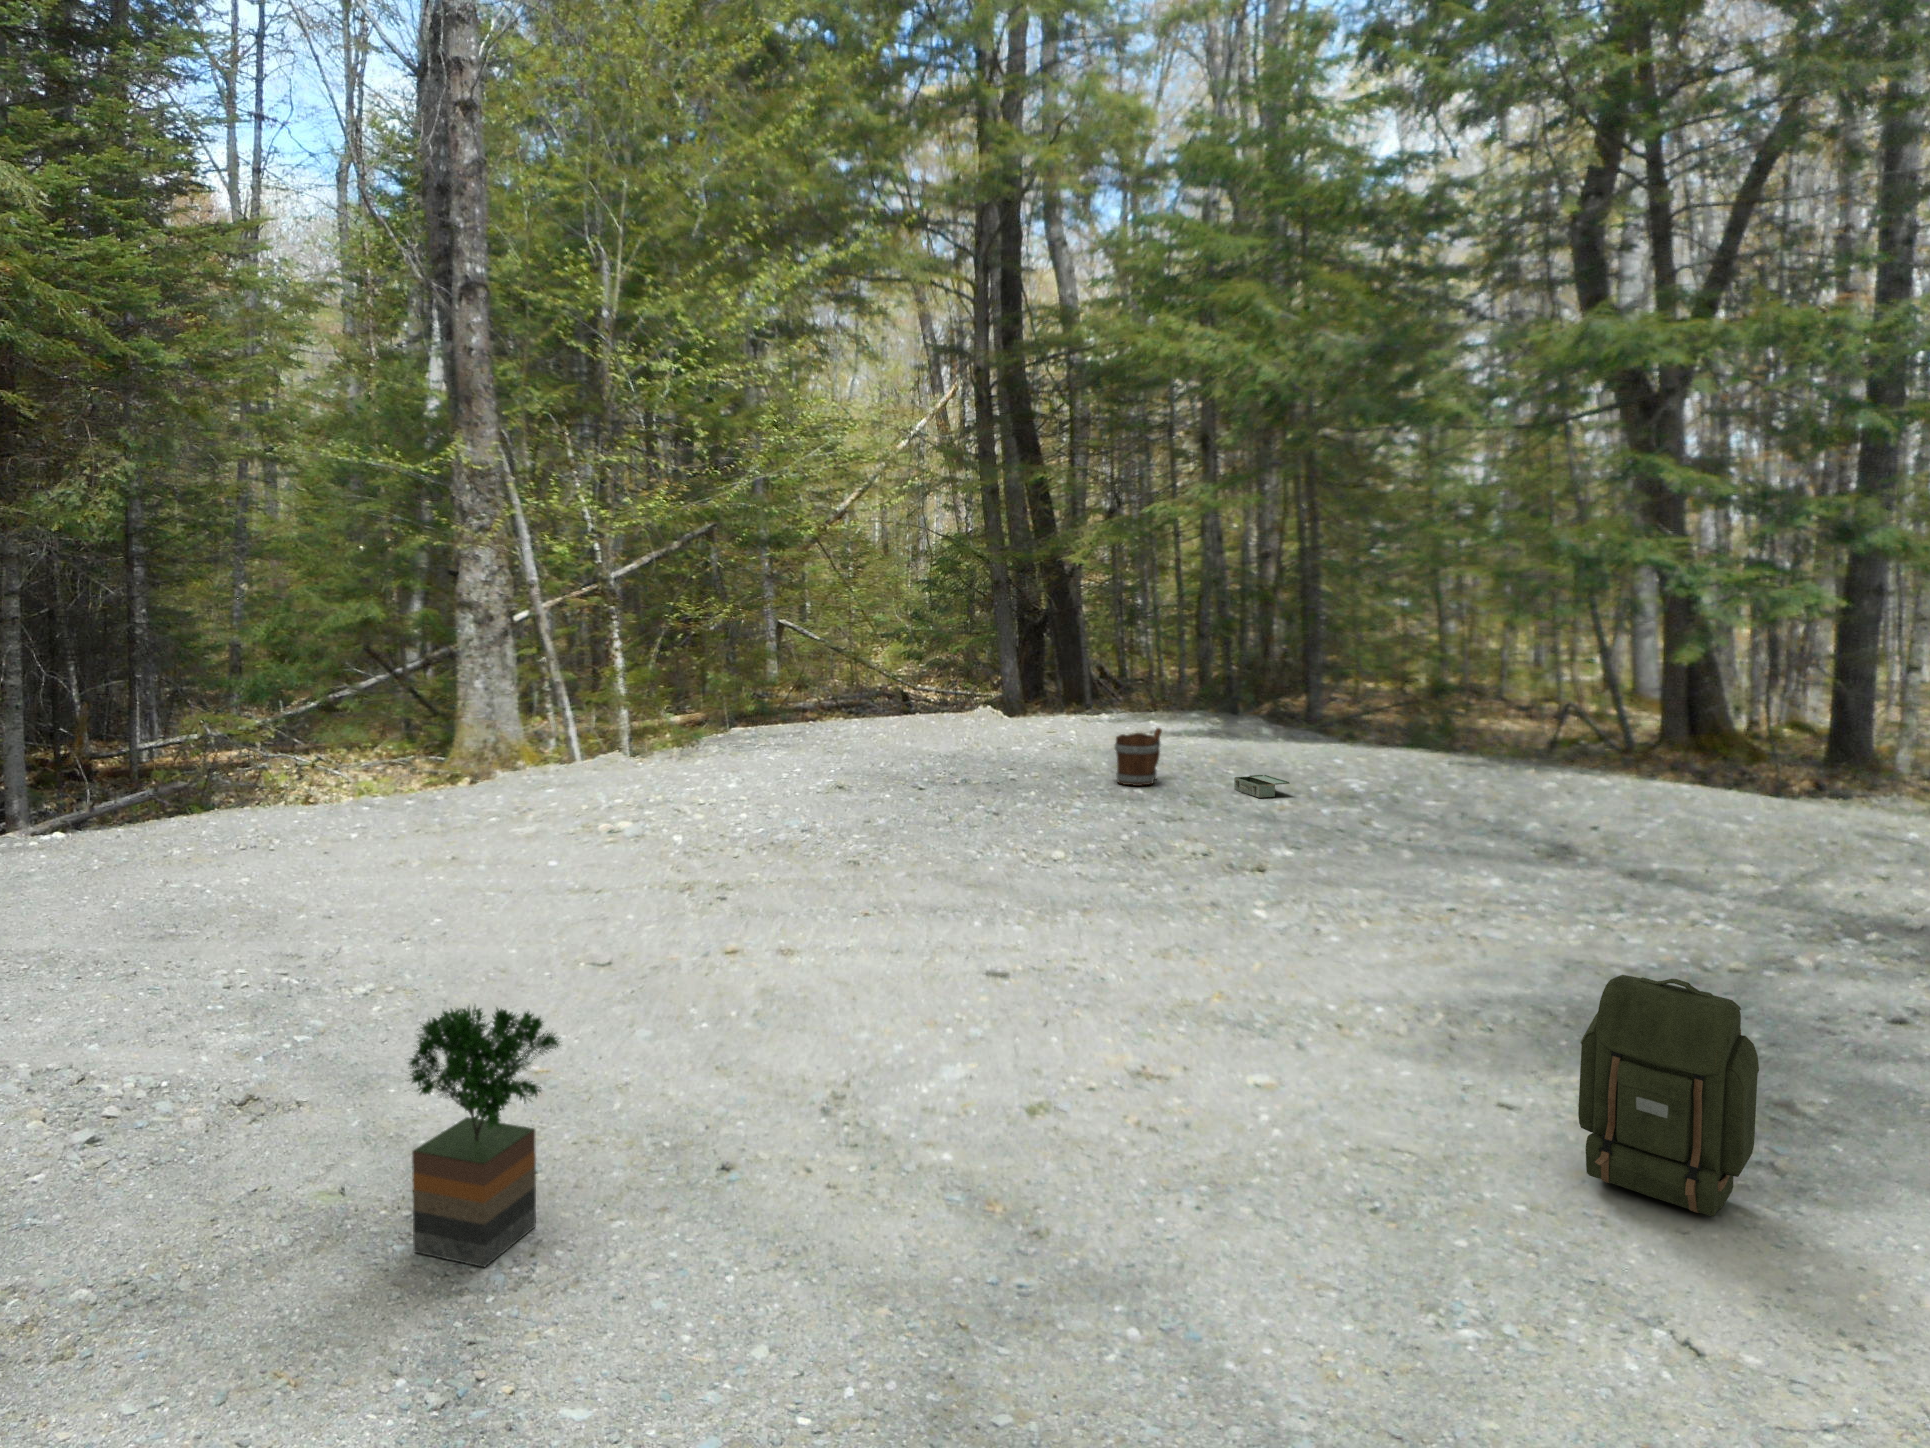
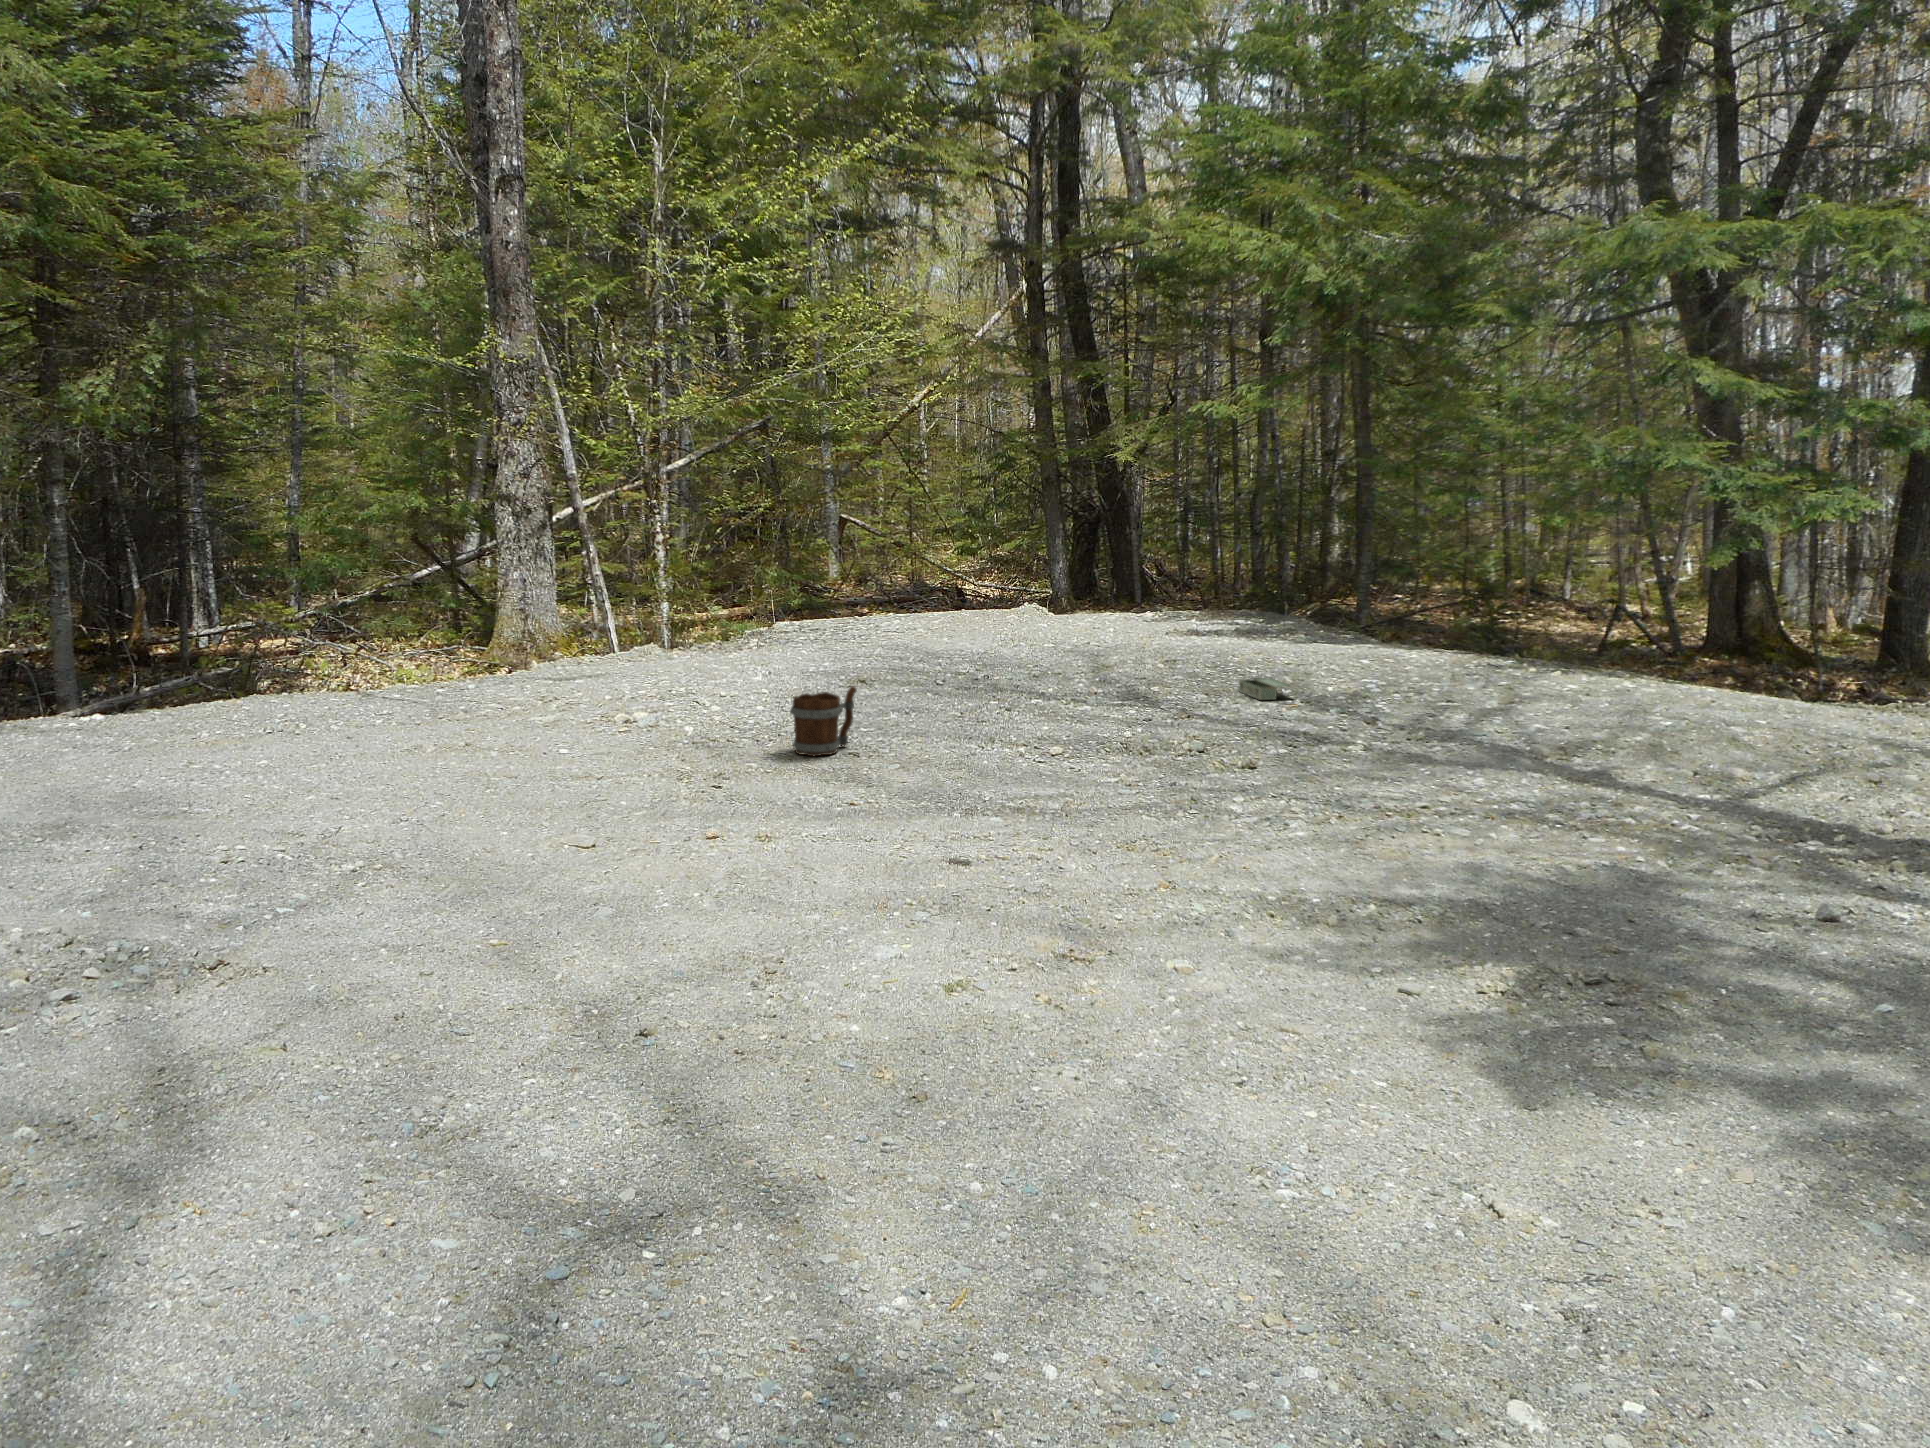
bucket: present [1114,728,1162,786] -> present [790,686,857,757]
backpack: present [1578,975,1759,1216] -> none [1462,876,1633,1107]
potted tree: present [408,1006,559,1267] -> none [319,877,477,1118]

